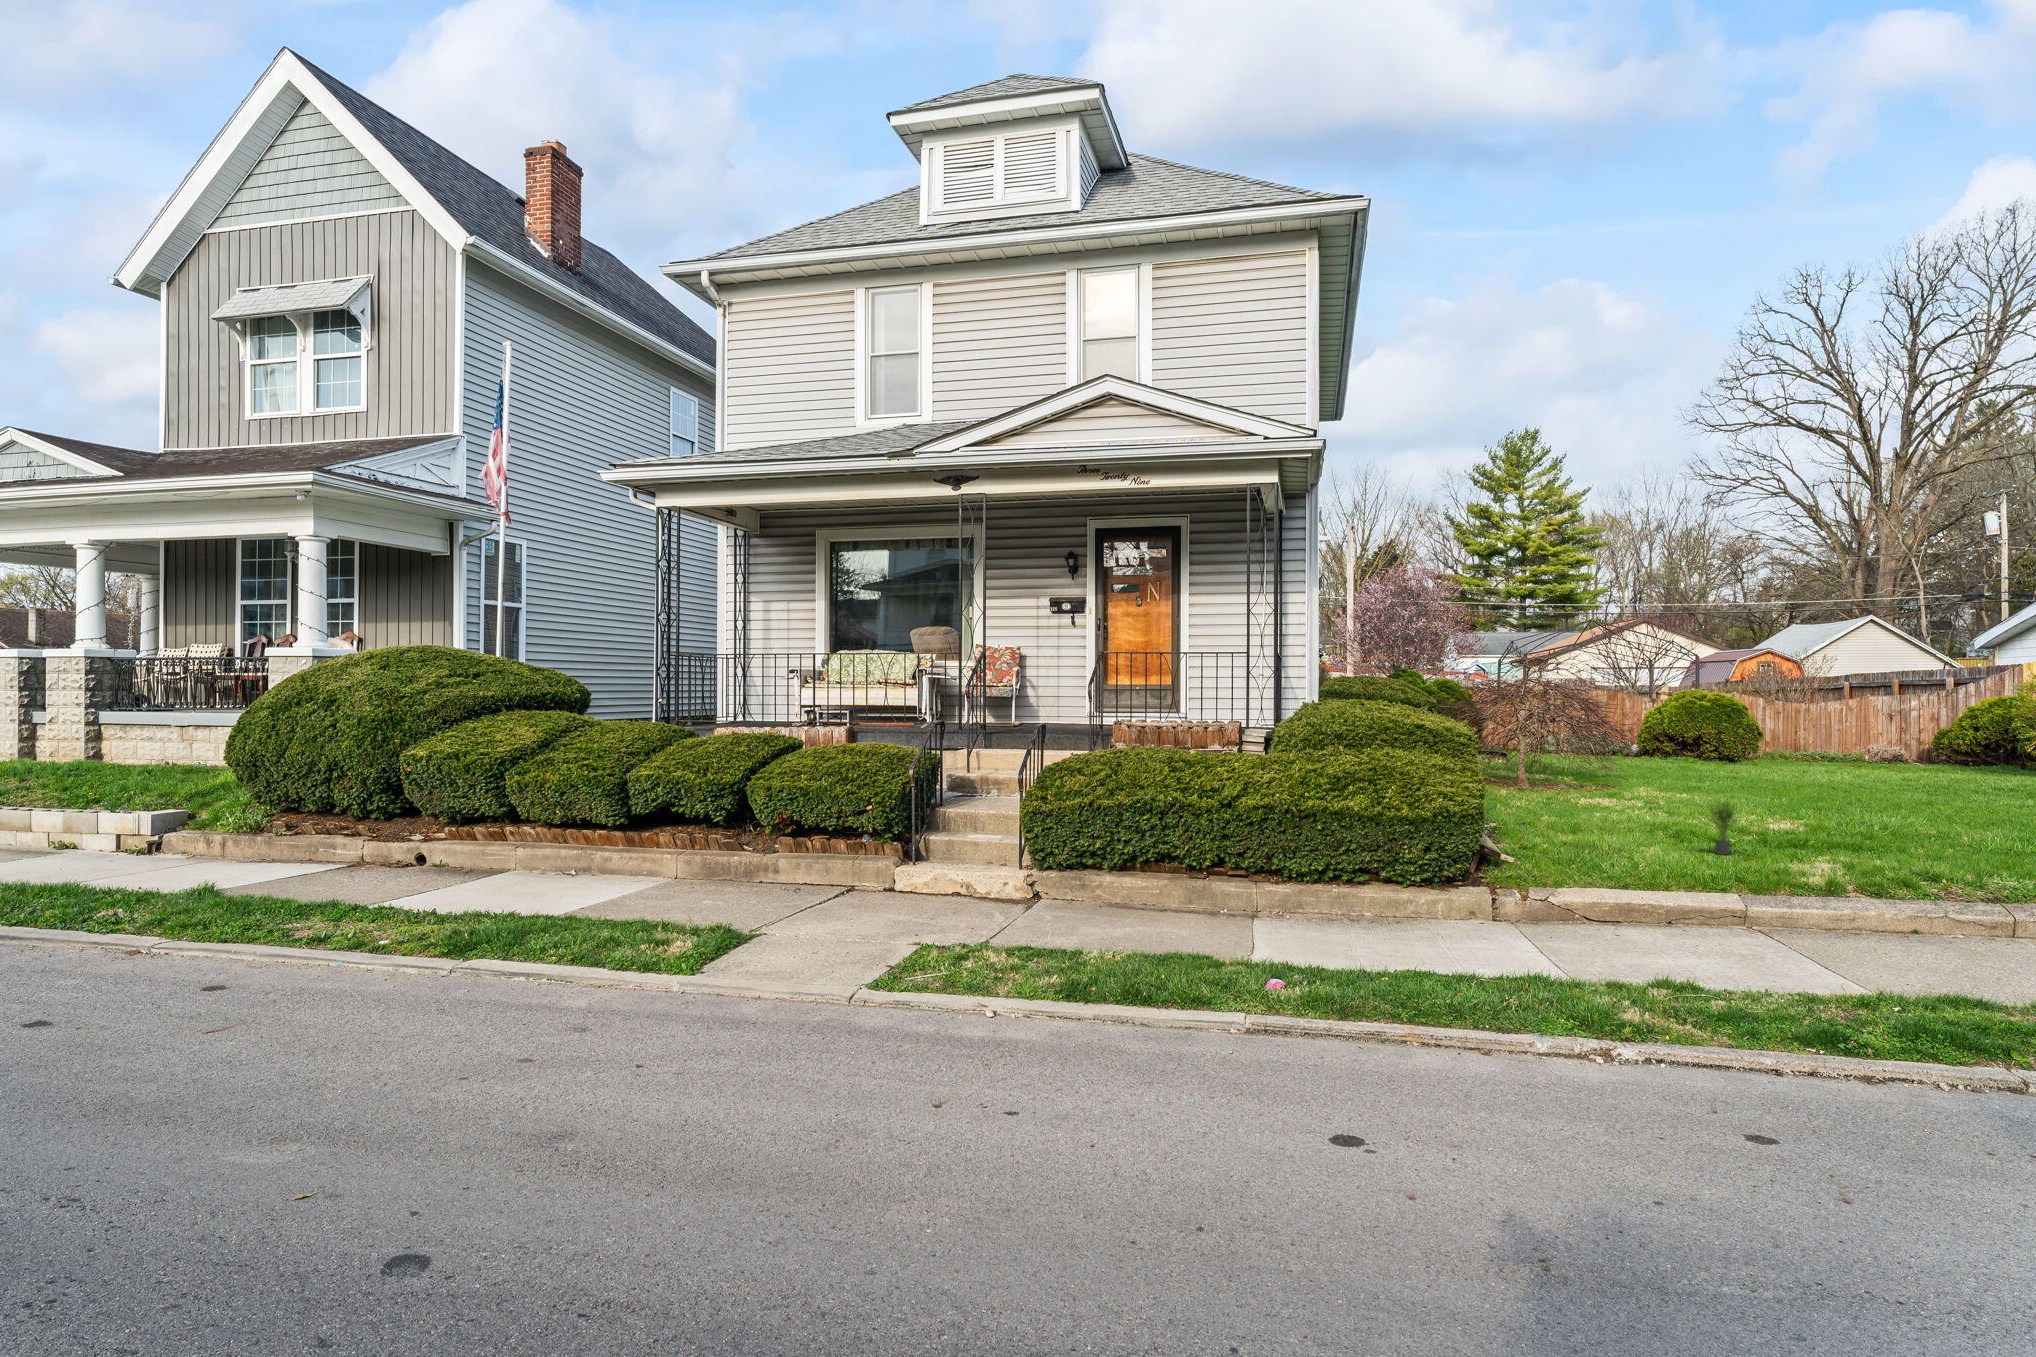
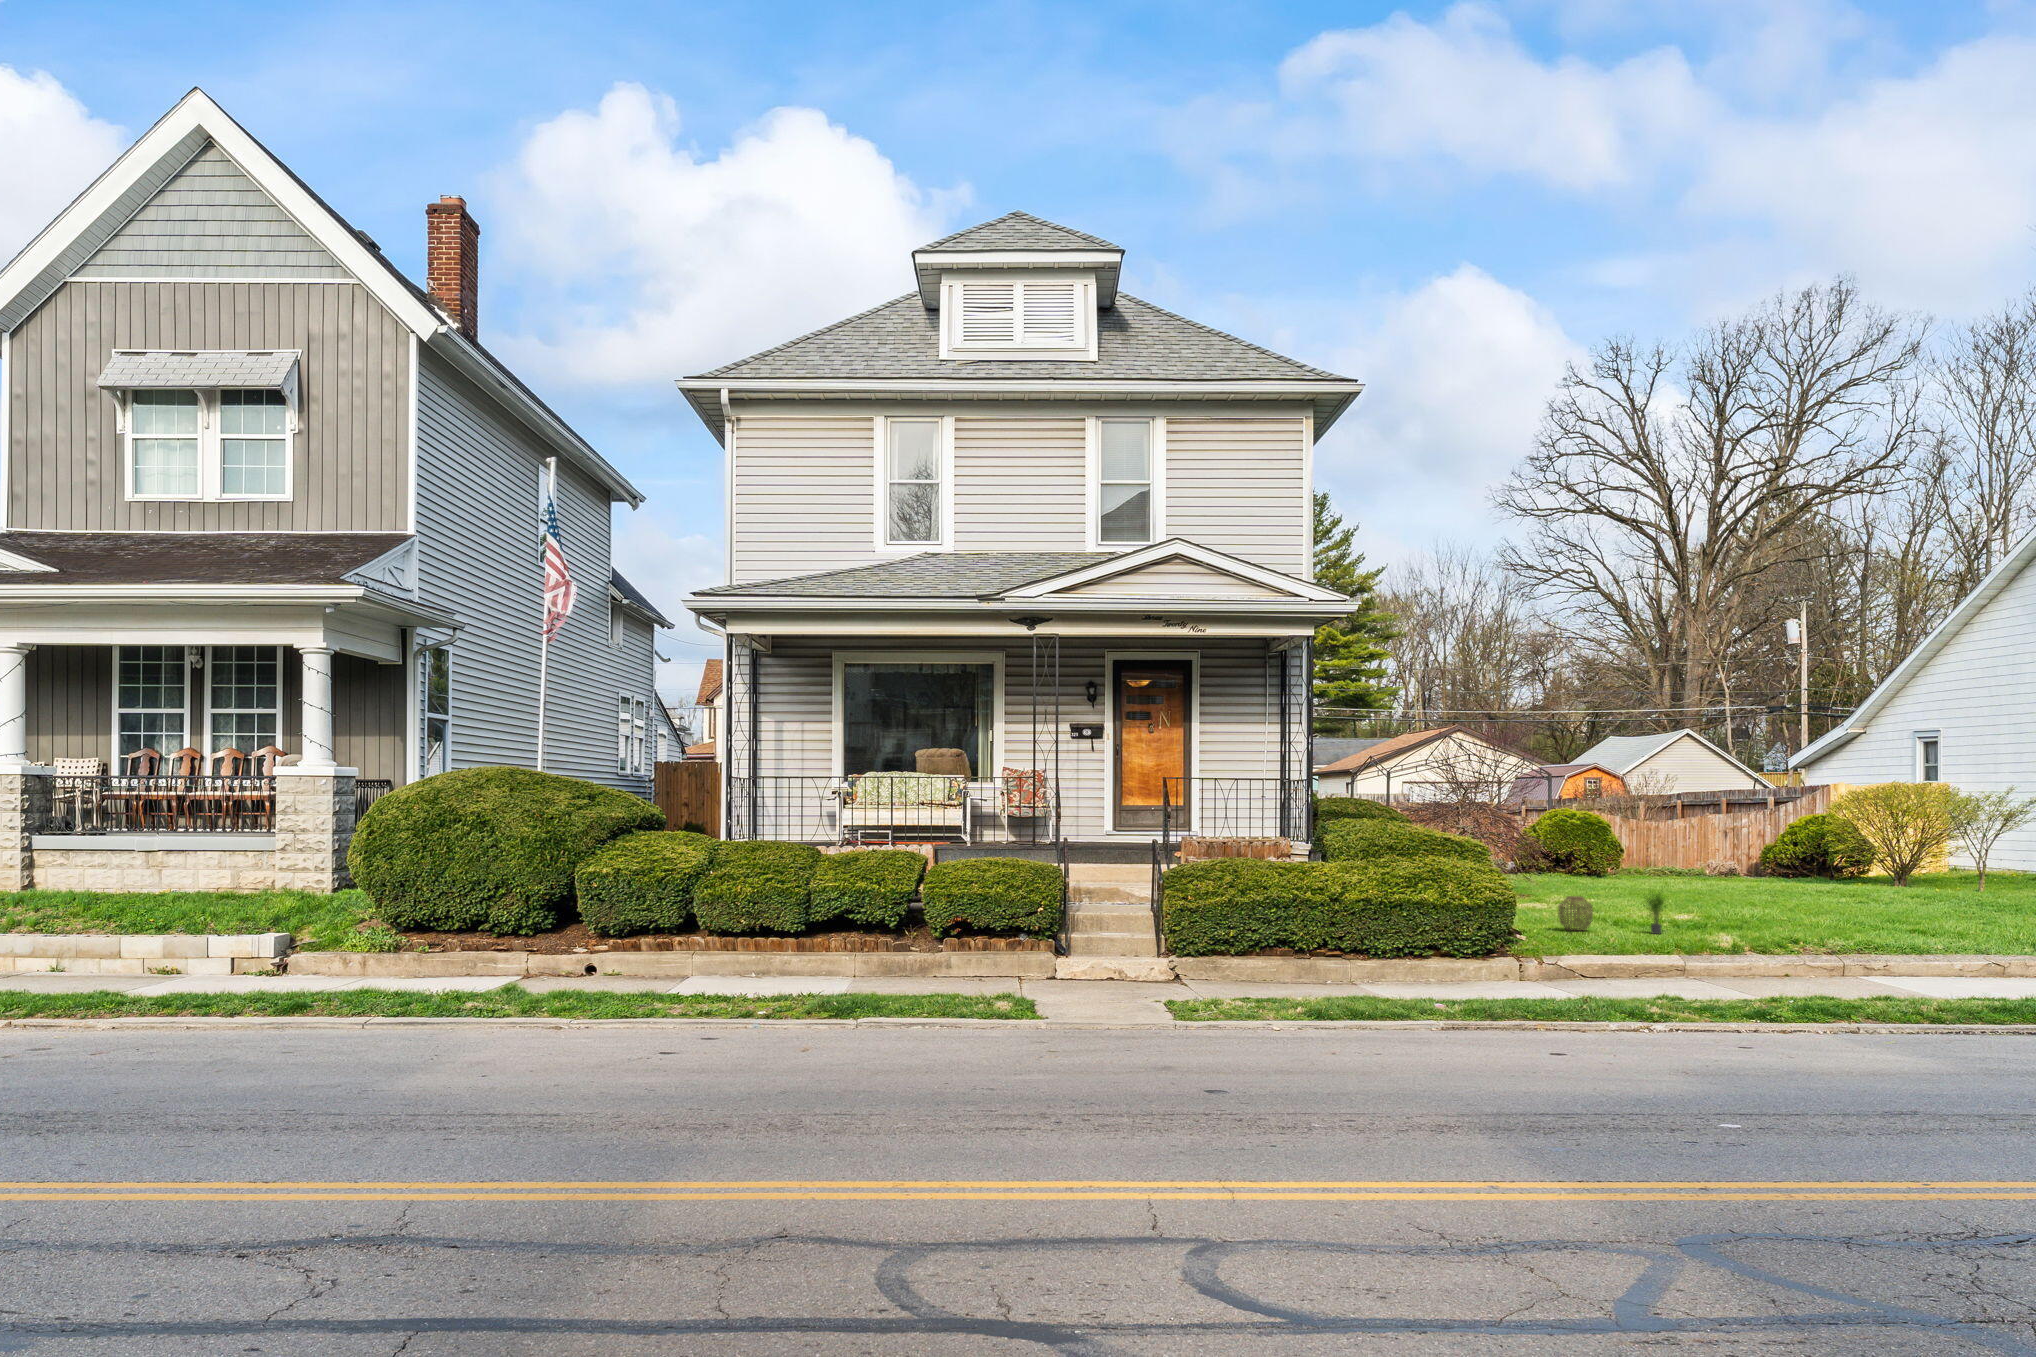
woven basket: none [1588,801,1635,846] -> present [1558,896,1593,931]

